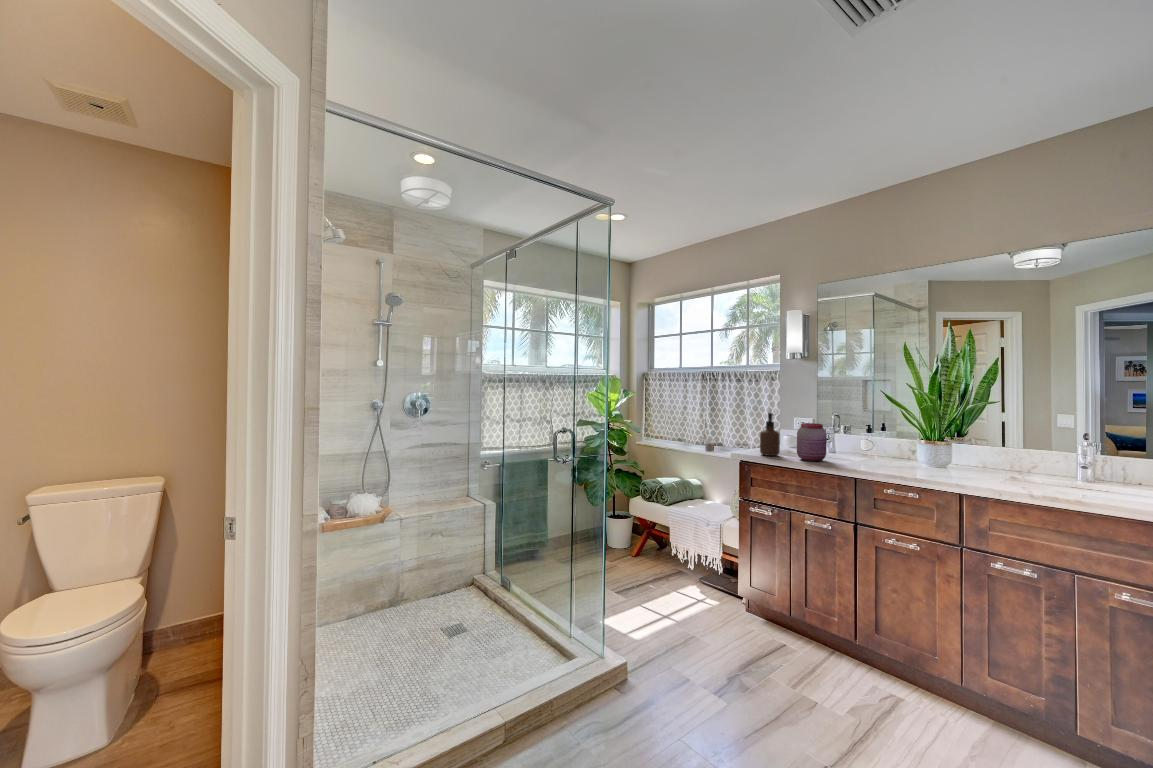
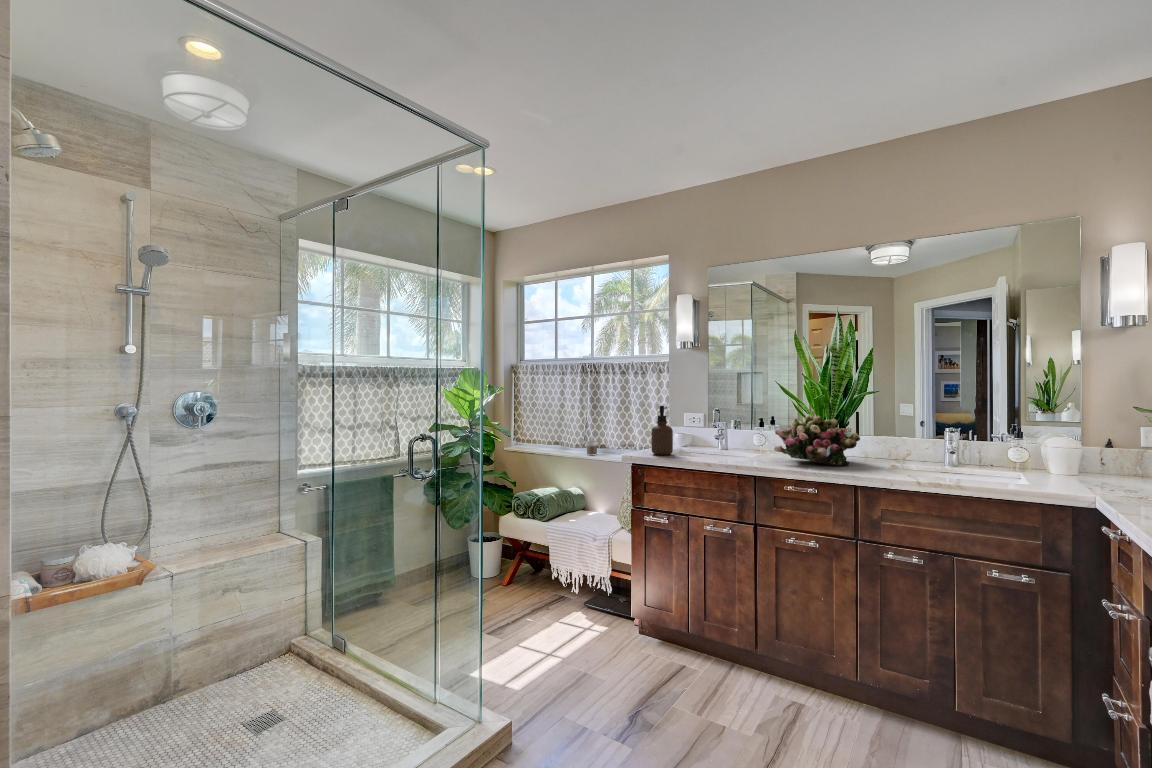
jar: present [797,423,827,461] -> none [691,416,722,458]
flower arrangement: none [877,426,970,477] -> present [774,414,860,466]

